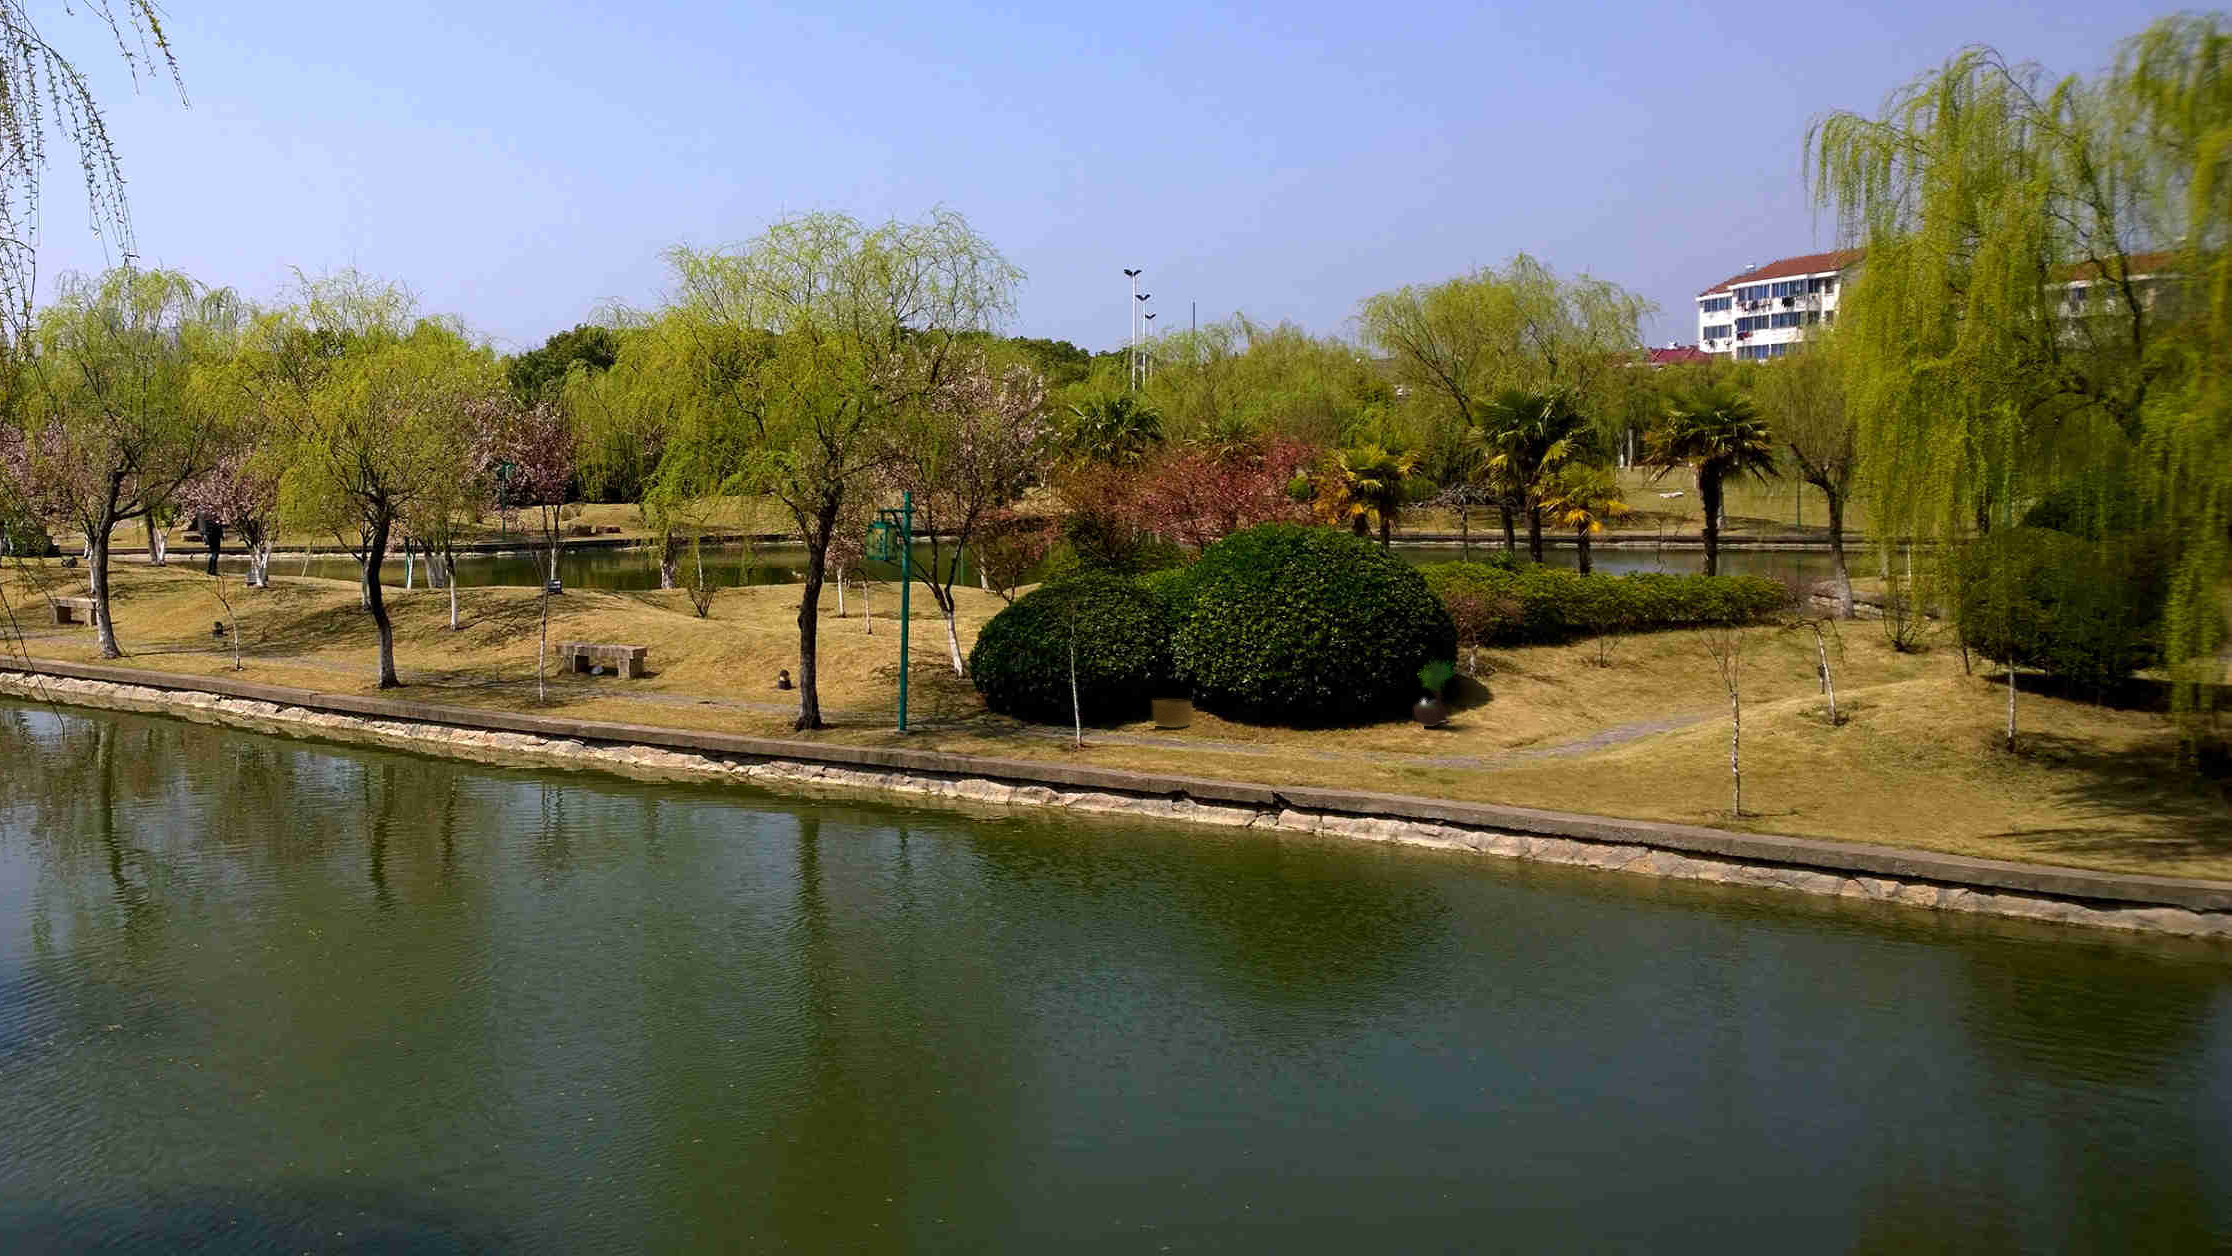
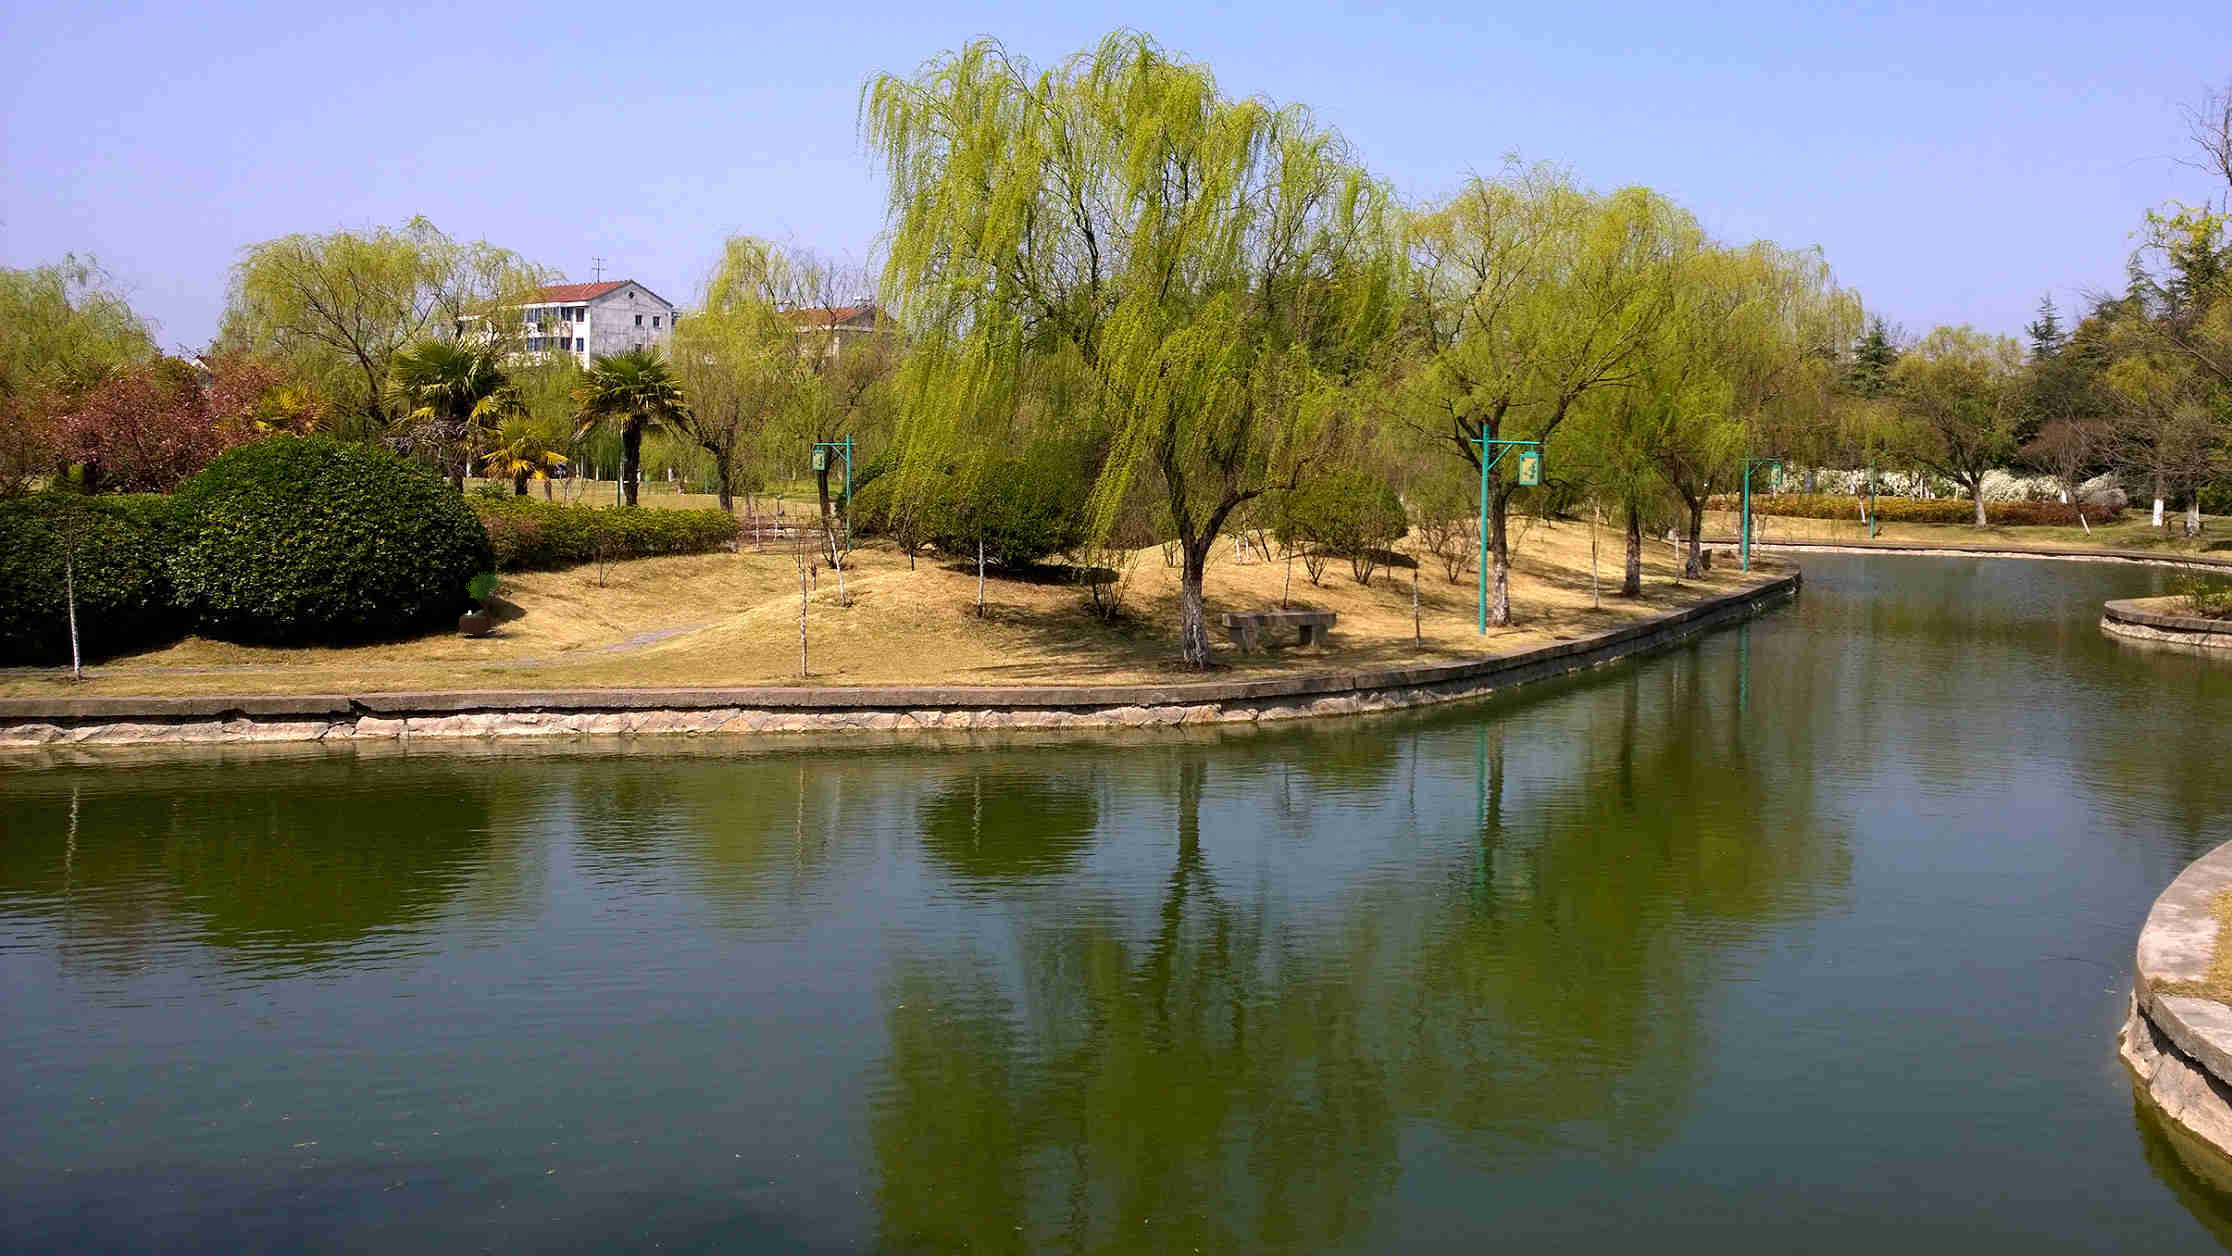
basket: present [1153,700,1192,728] -> none [150,627,203,657]

